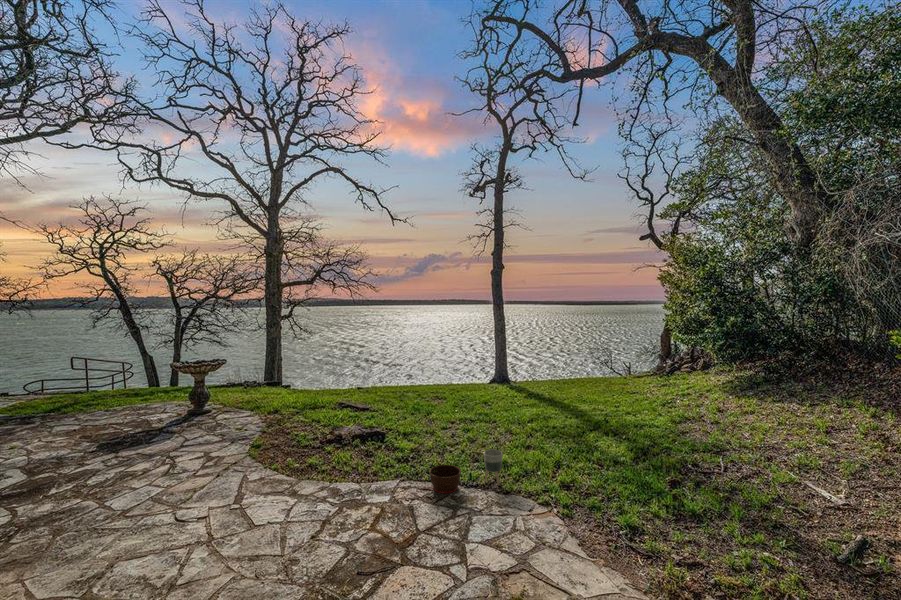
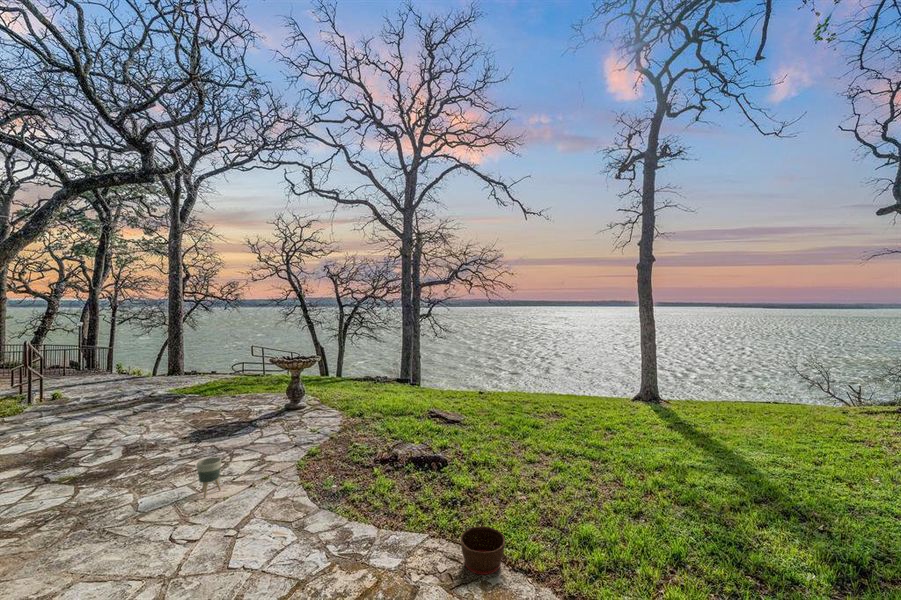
planter: present [484,449,503,485] -> present [197,457,221,498]

